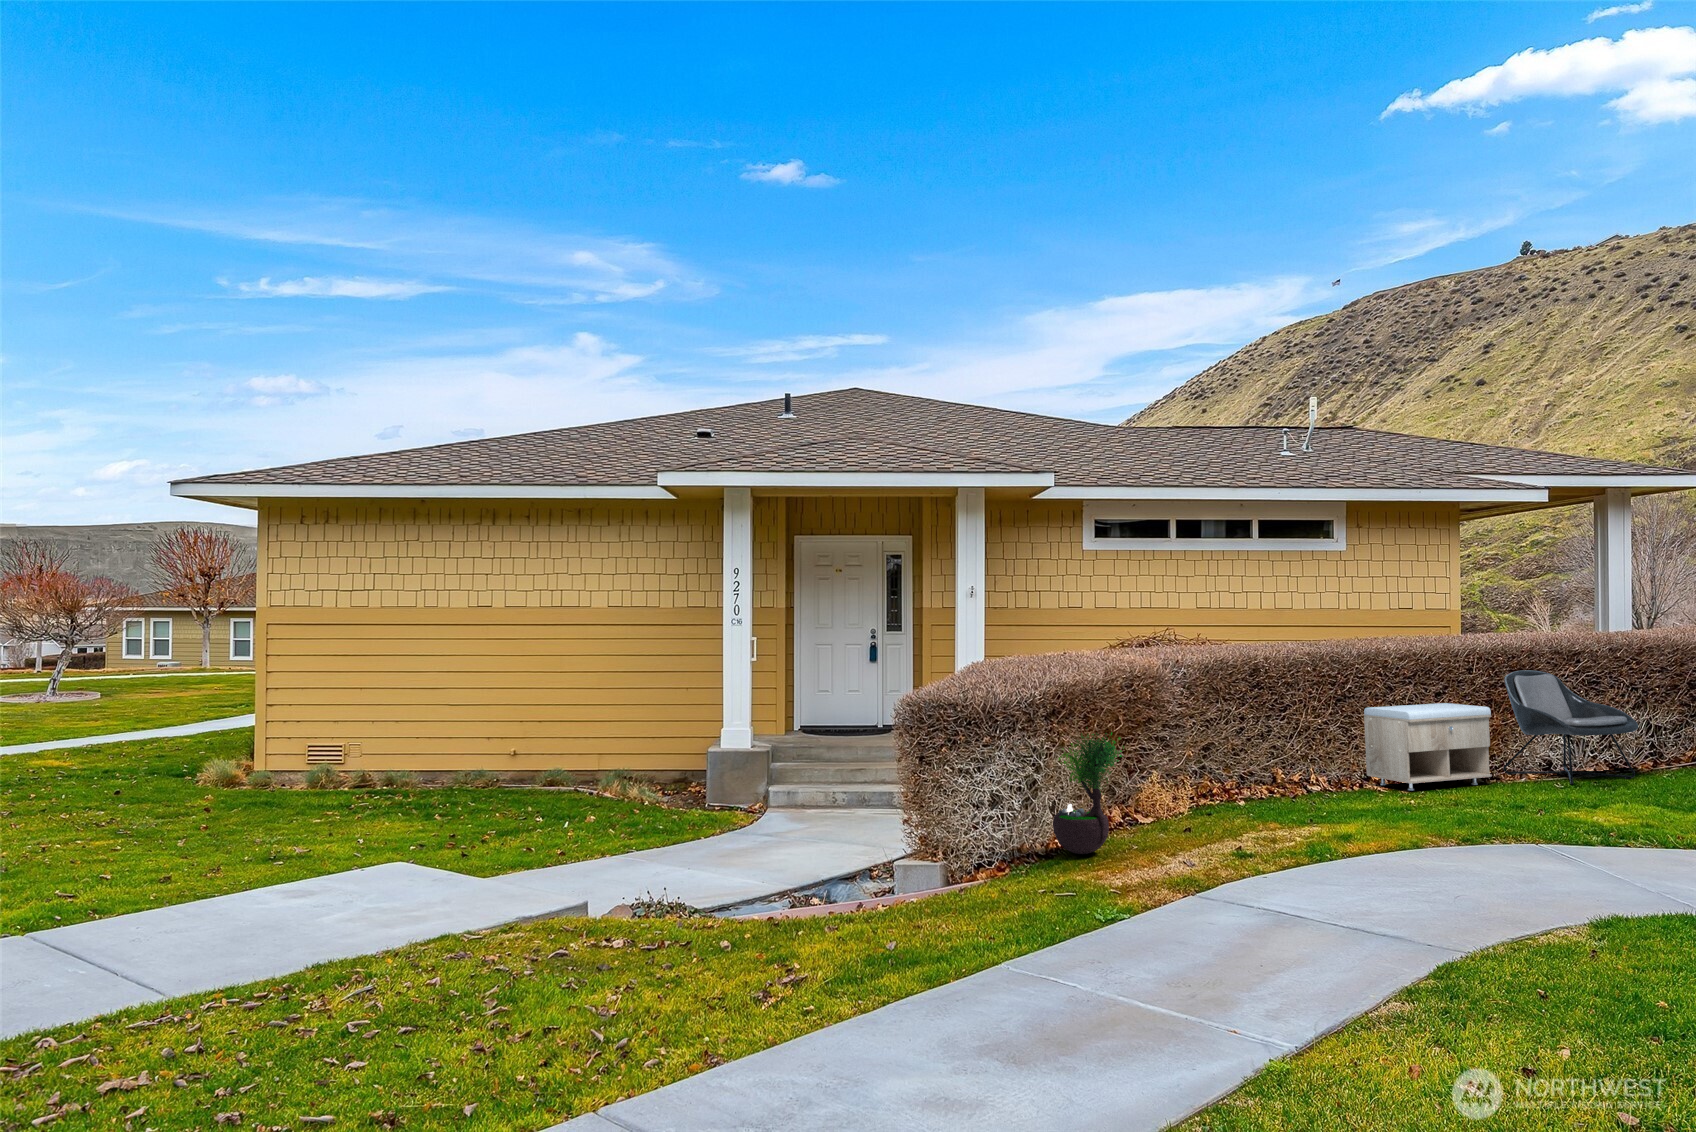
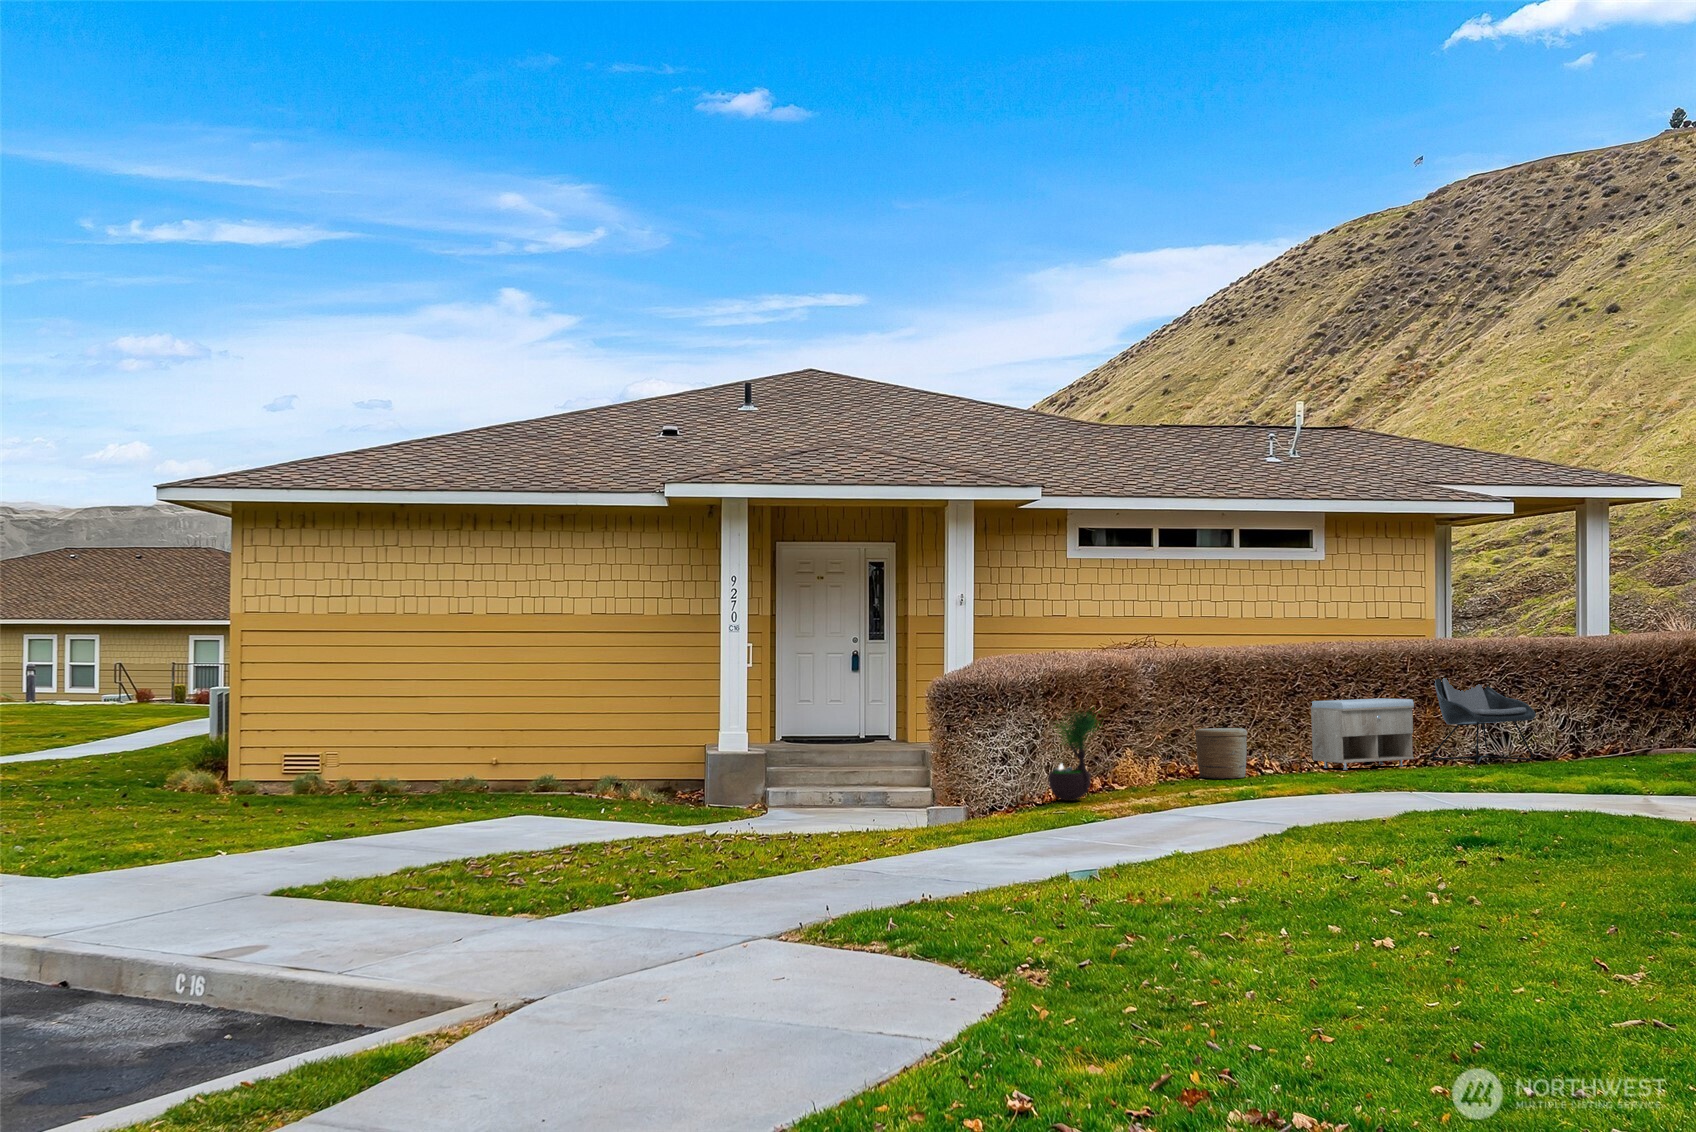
woven basket: none [1232,741,1296,806] -> present [1195,728,1247,779]

